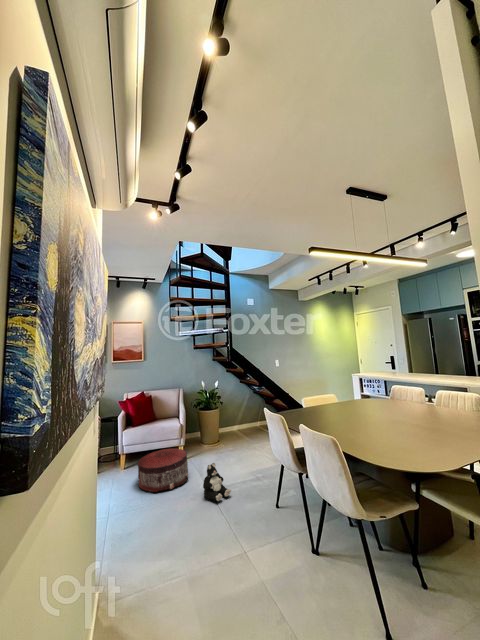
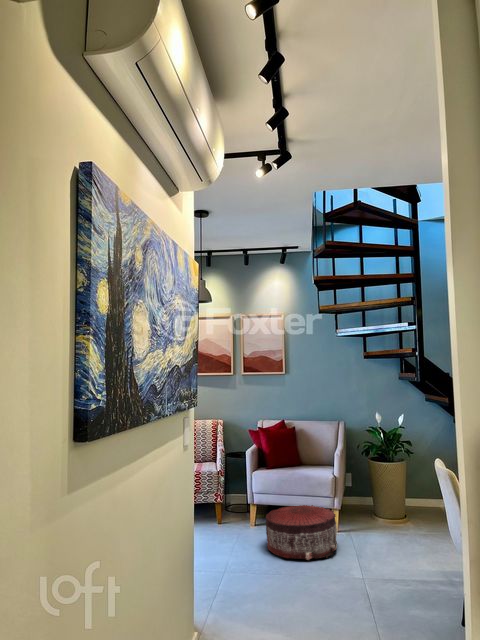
plush toy: present [203,463,231,501] -> none [348,534,391,589]

